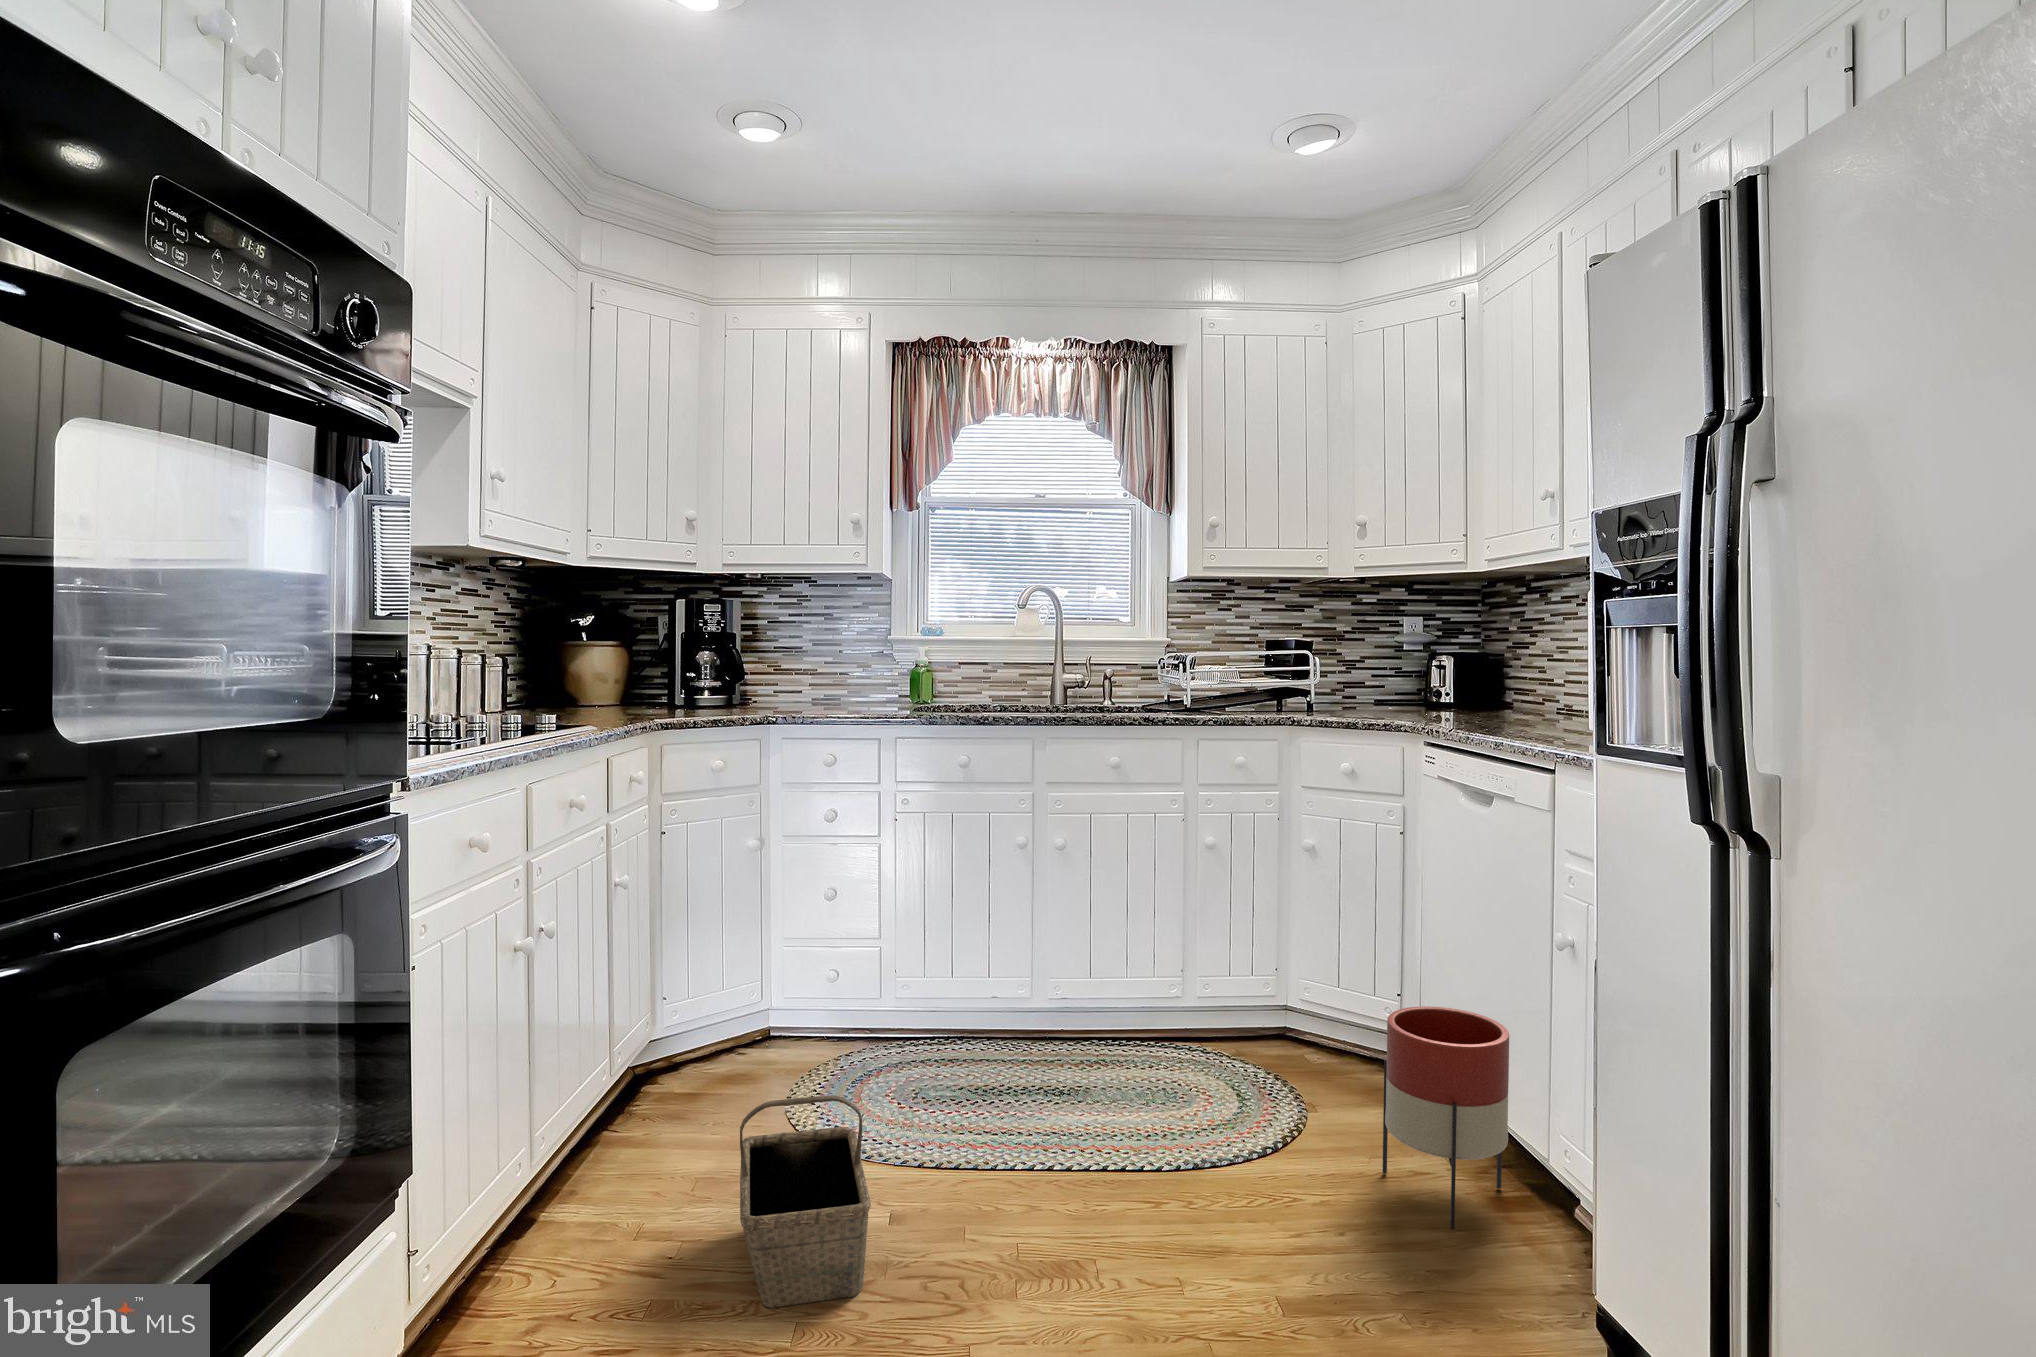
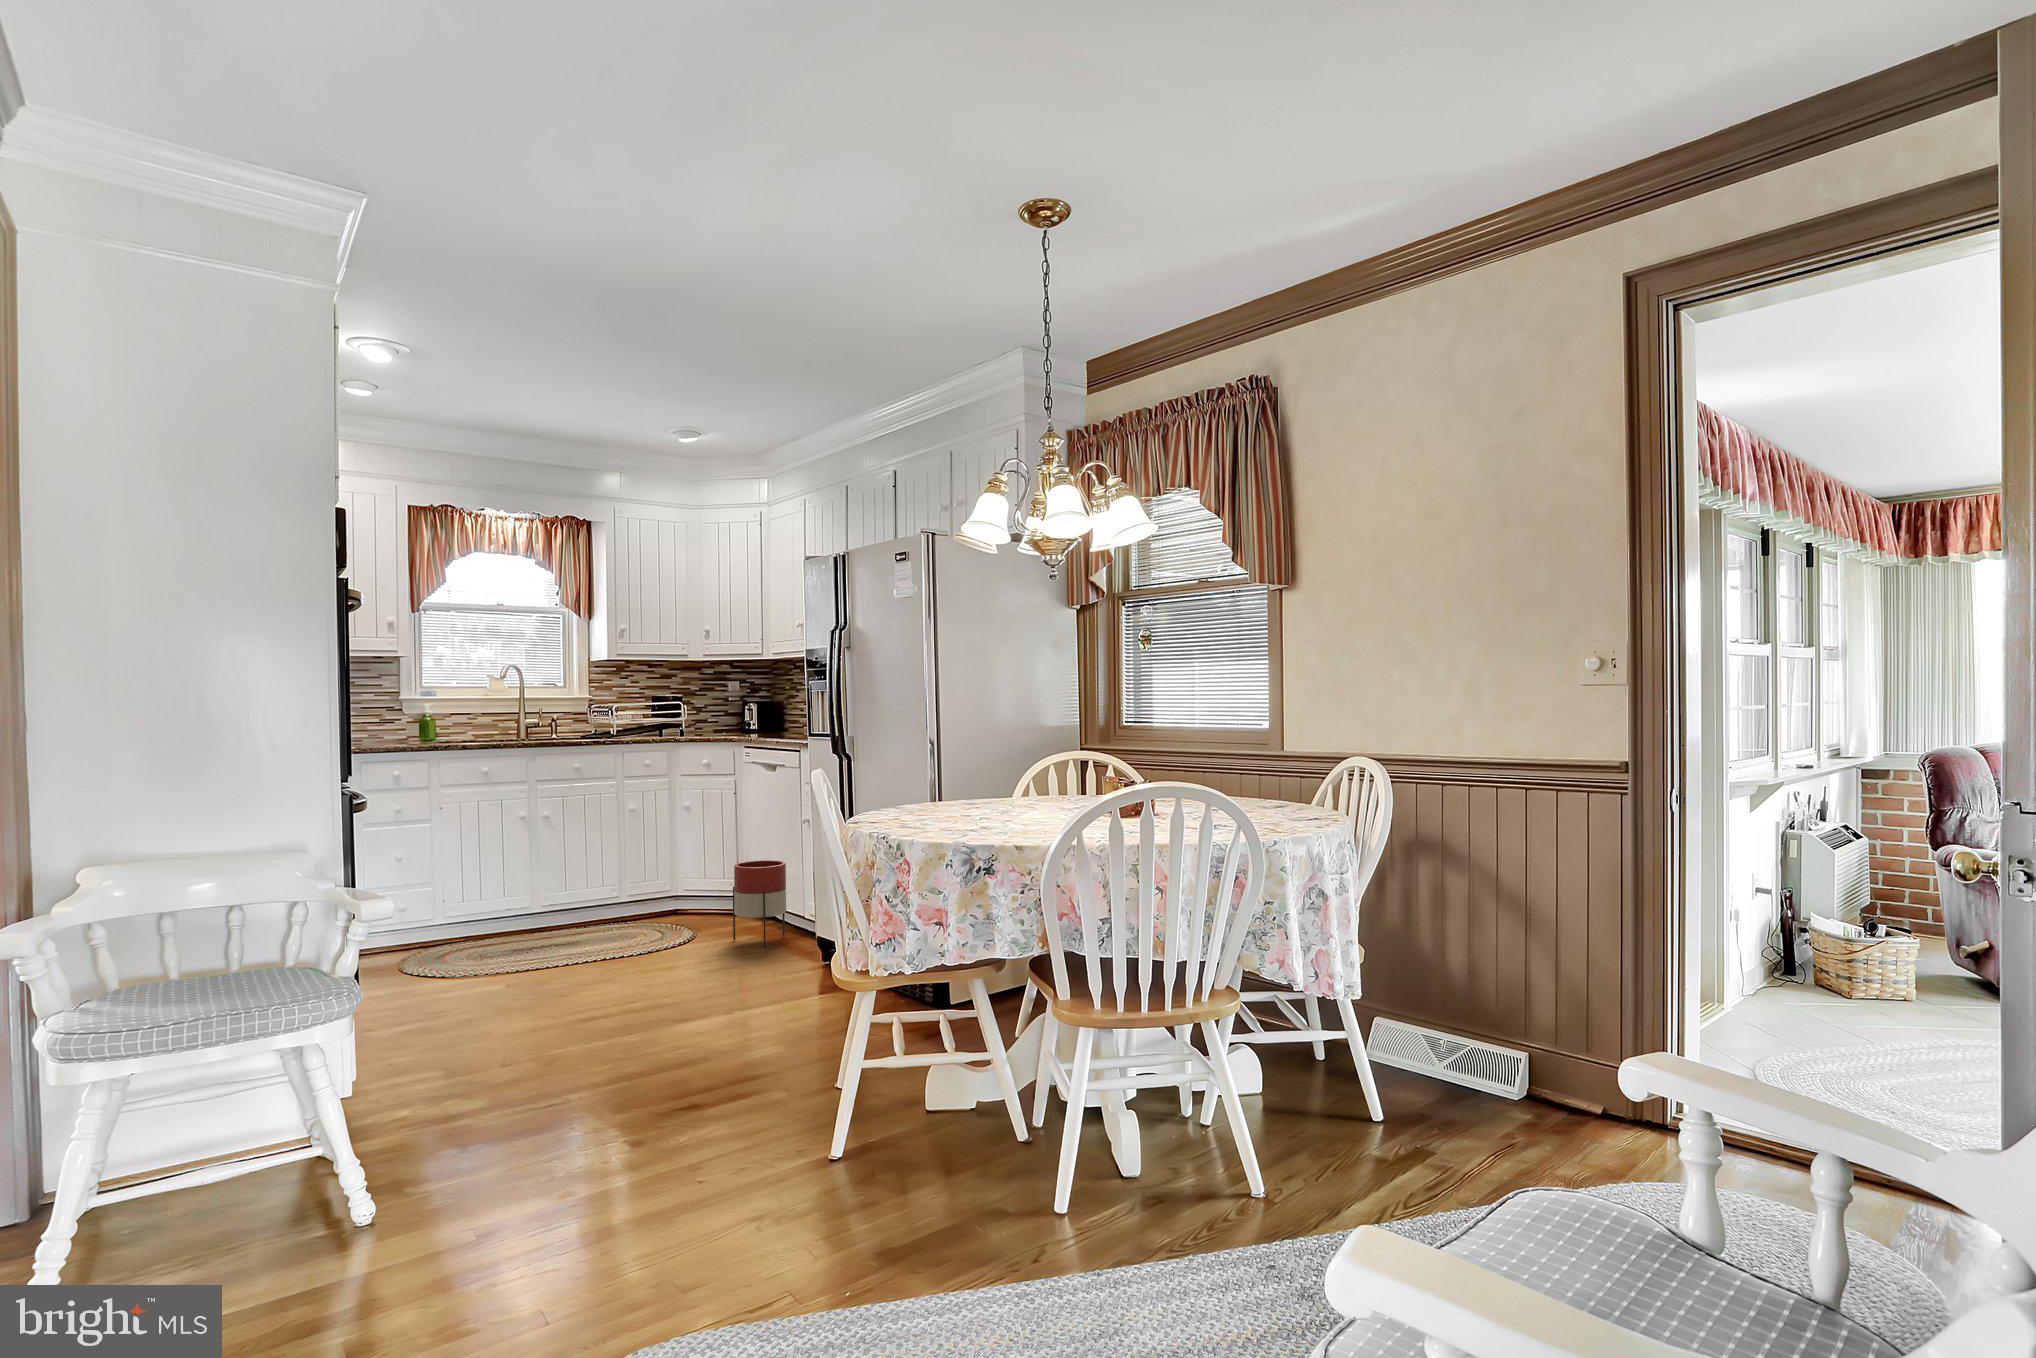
basket: present [740,1095,871,1308] -> none [422,917,512,1007]

